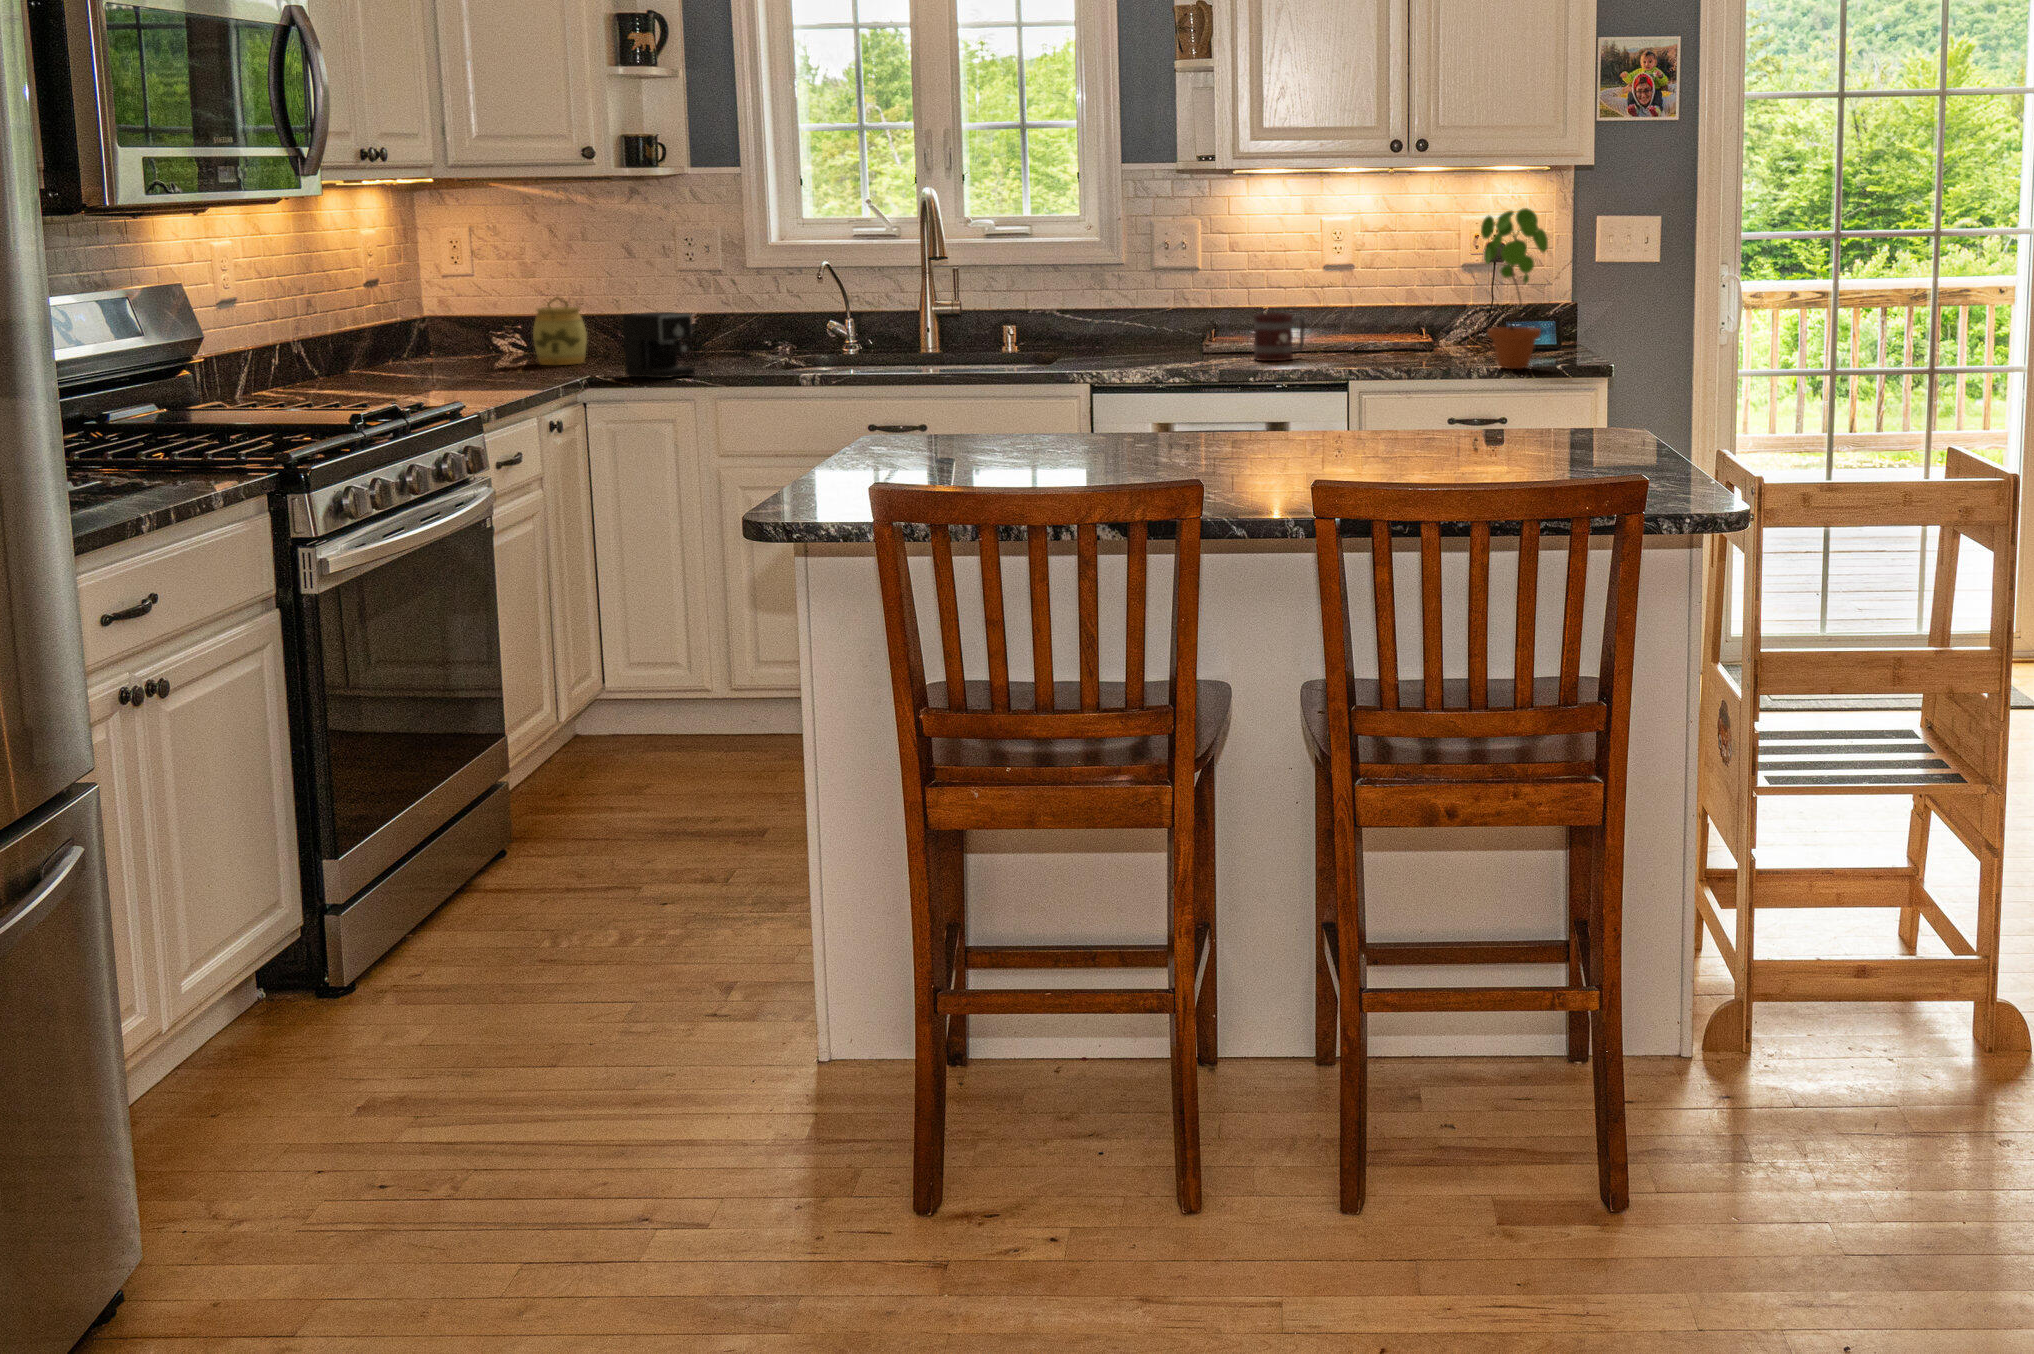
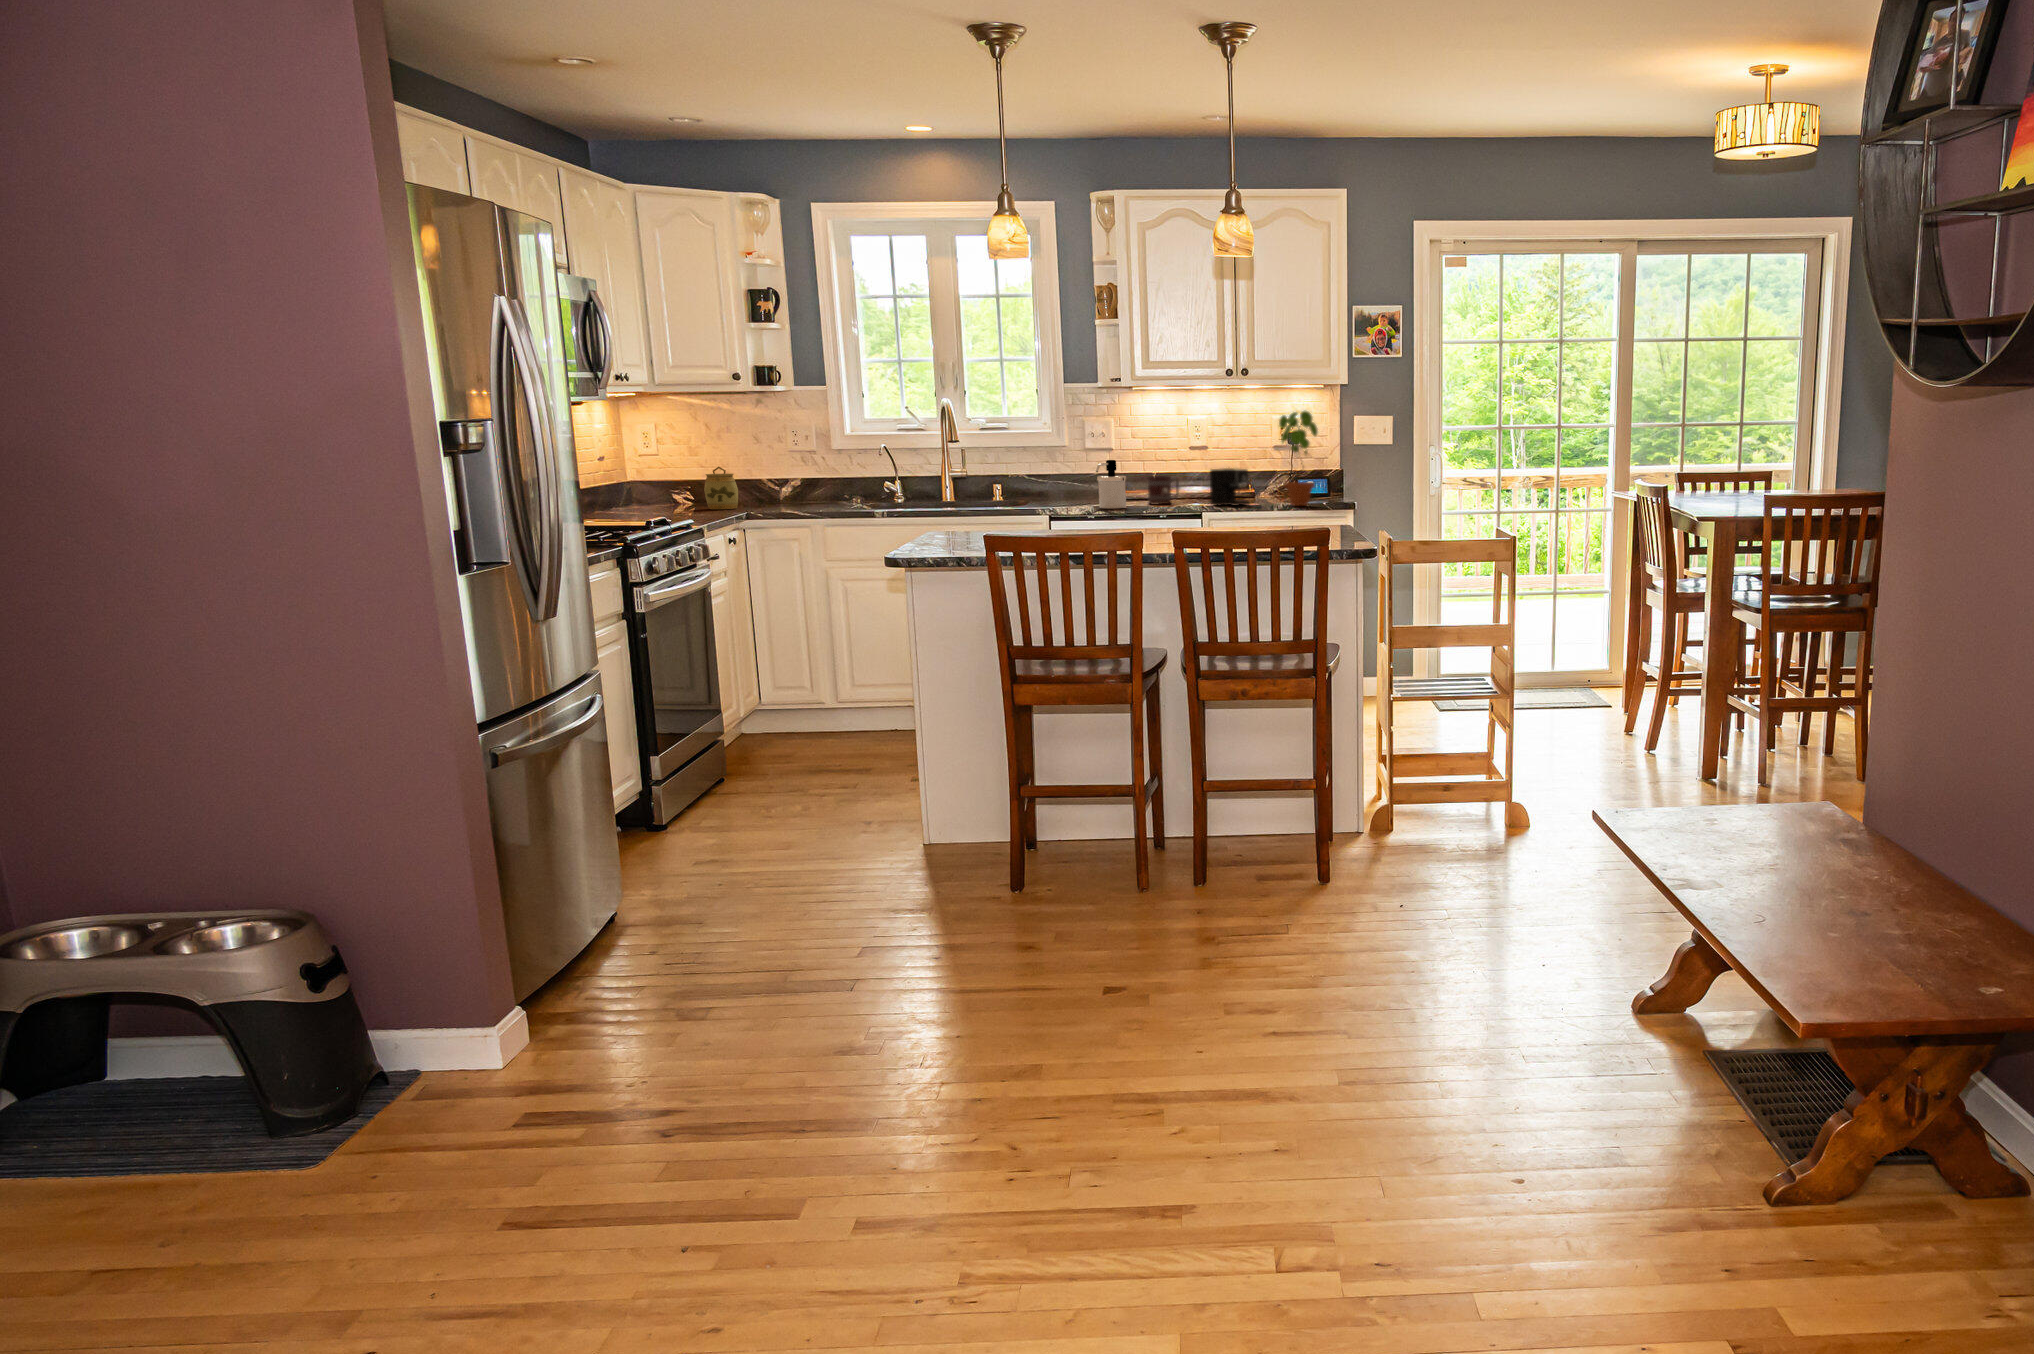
soap dispenser: none [1169,290,1219,371] -> present [1096,460,1126,509]
coffee maker: present [622,312,708,378] -> present [1210,468,1249,506]

